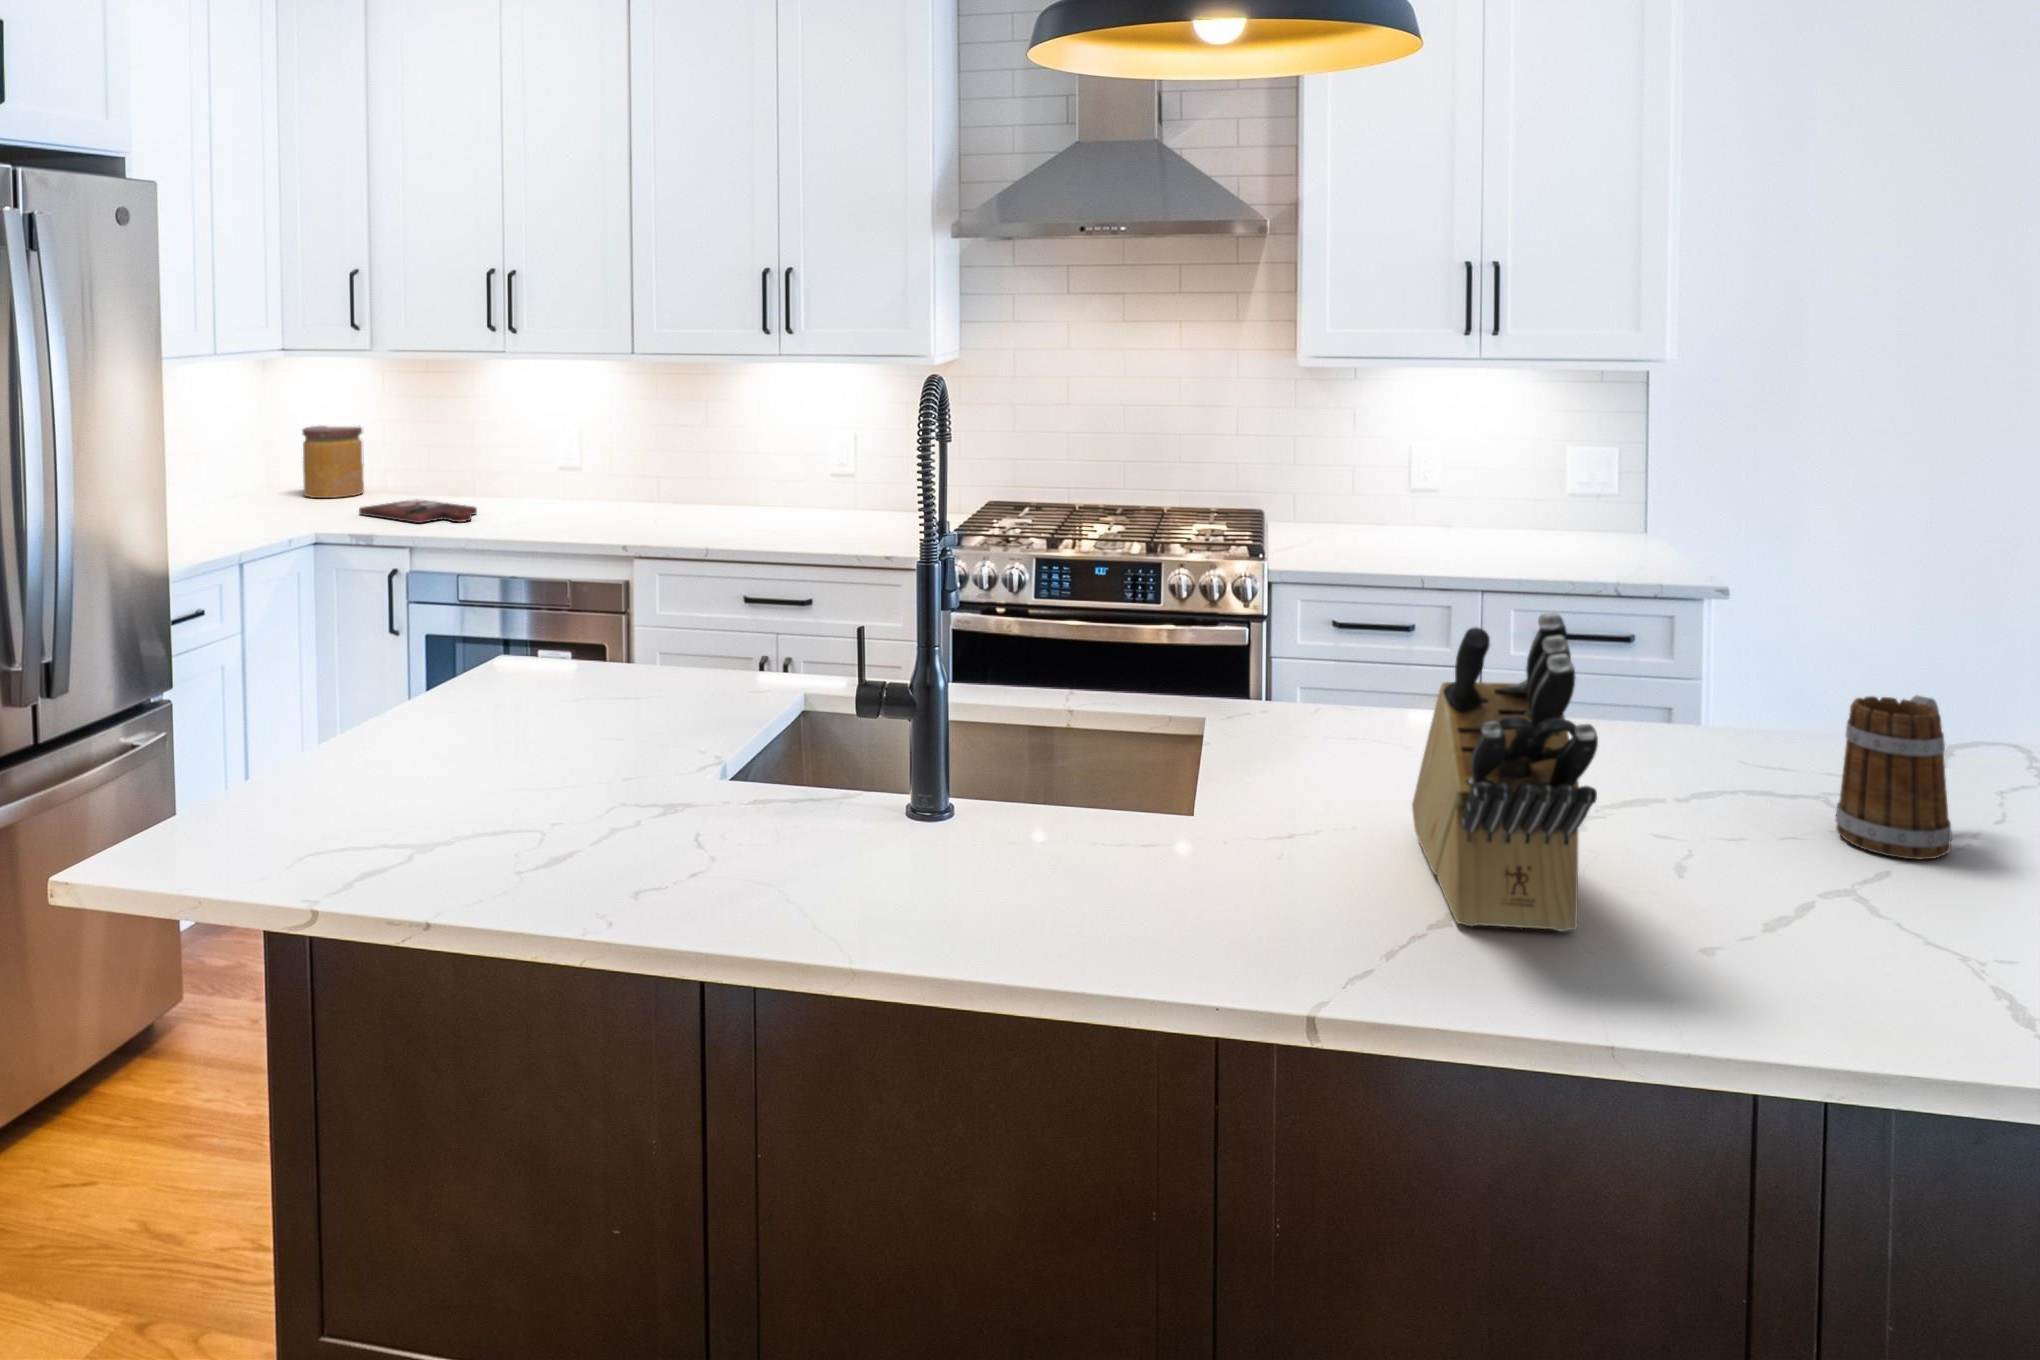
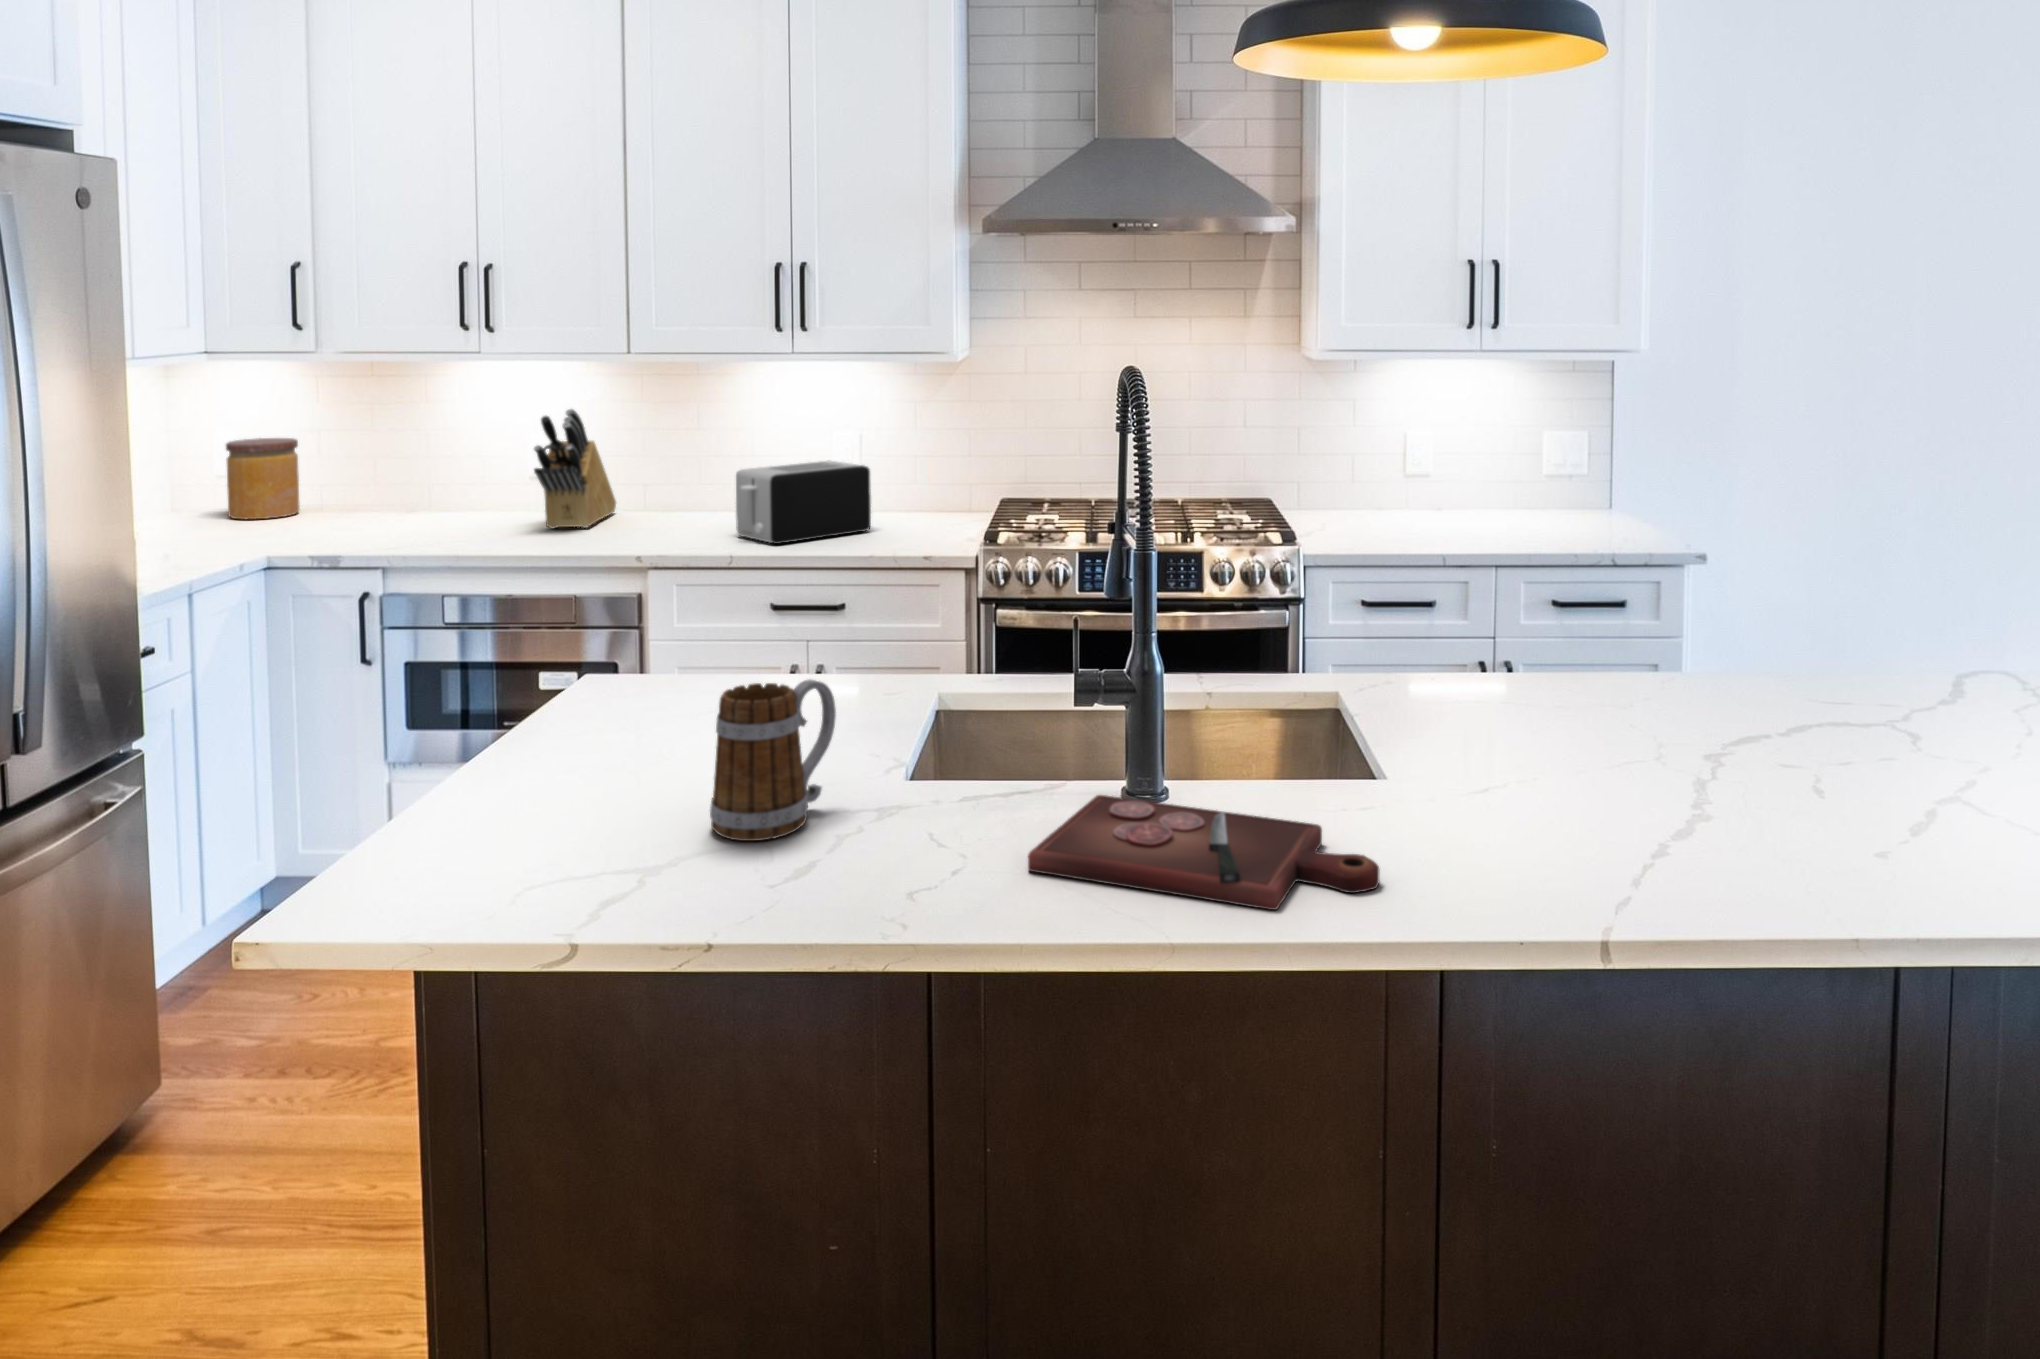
toaster: none [724,458,853,538] -> present [736,460,871,544]
cutting board: present [359,499,477,523] -> present [1028,795,1380,910]
knife block: present [1412,612,1598,932] -> present [534,409,616,528]
mug: present [1836,696,1952,859] -> present [710,679,836,841]

